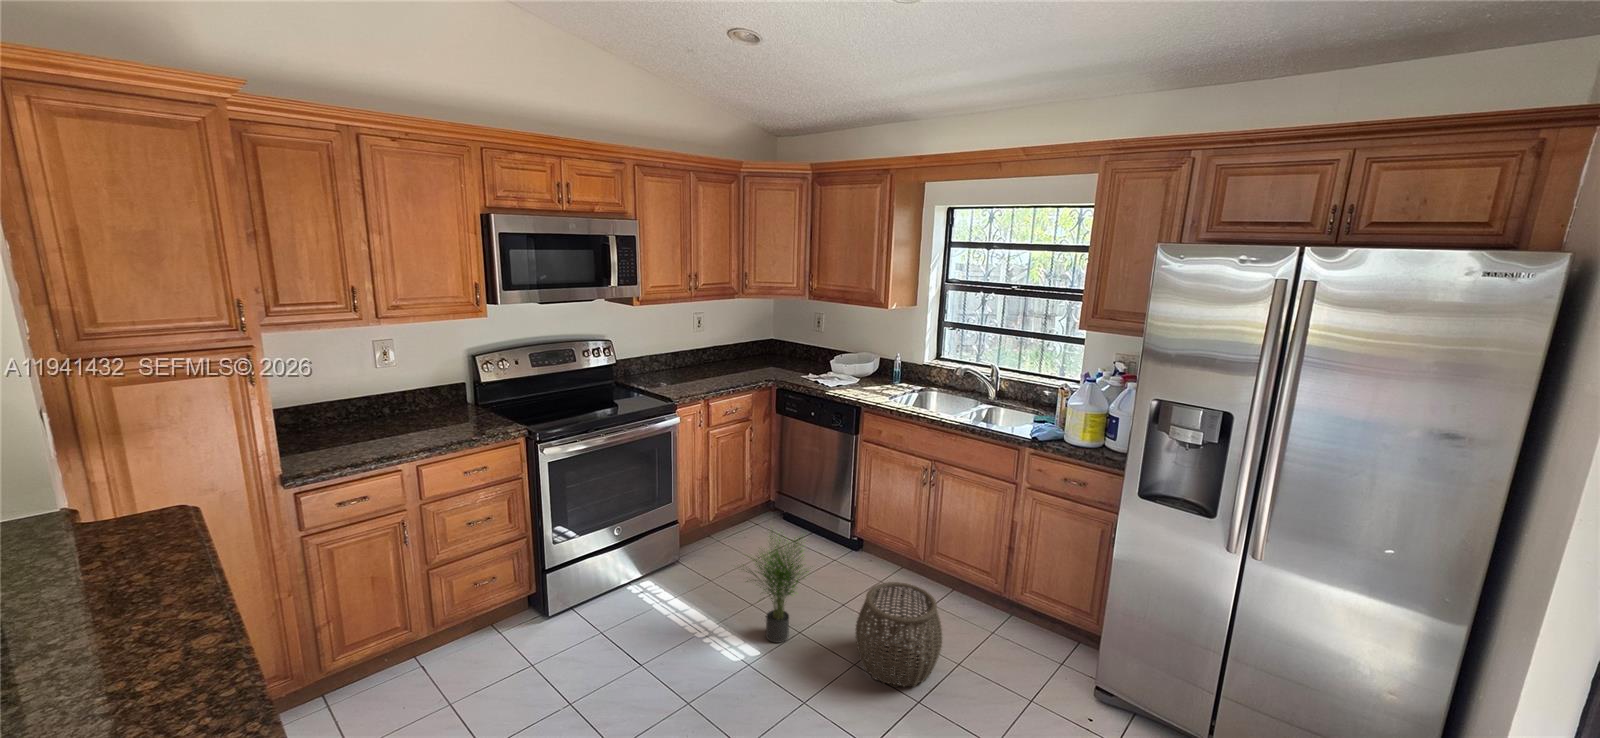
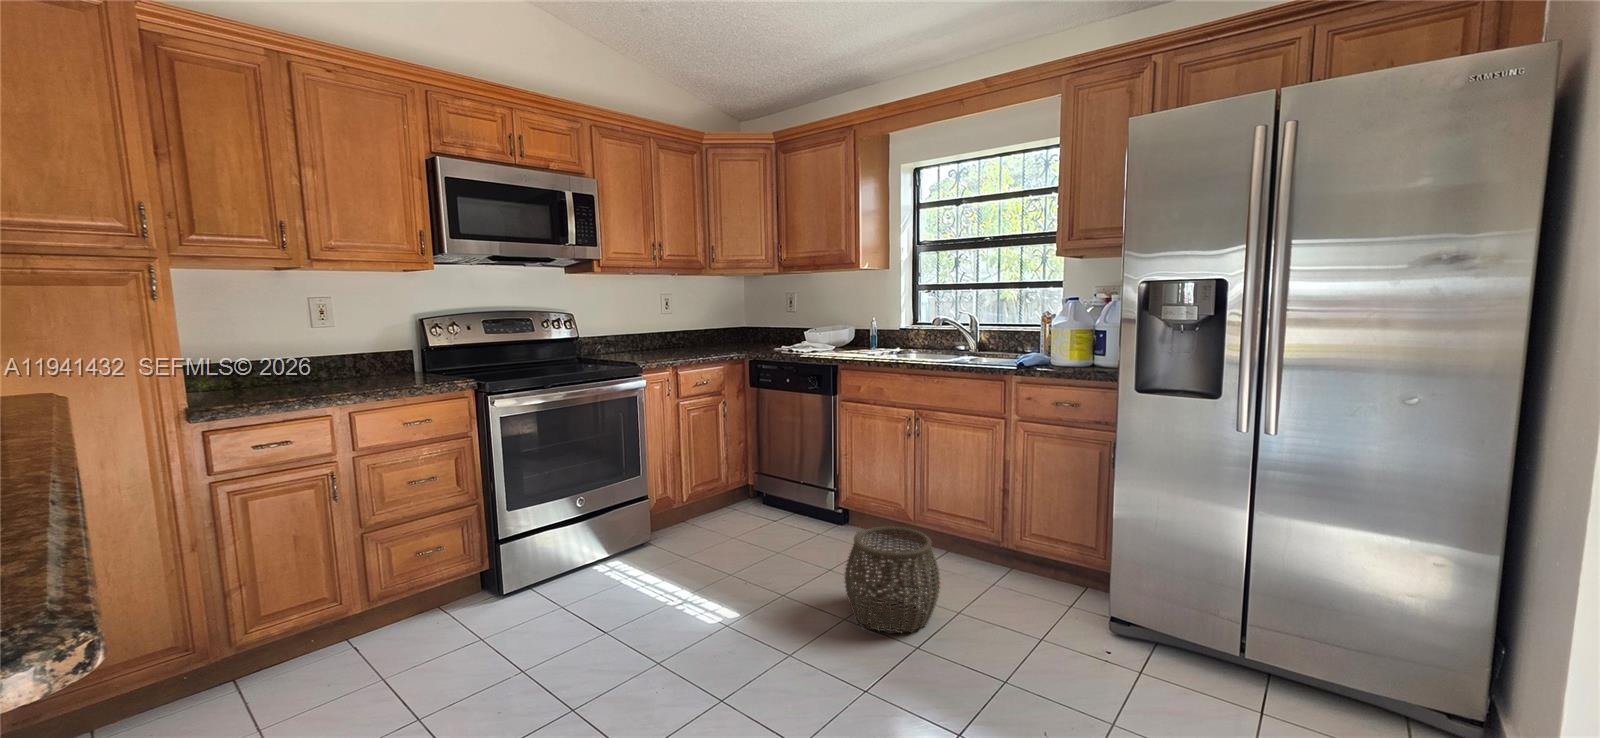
potted plant: present [743,534,808,643] -> none [704,475,798,605]

